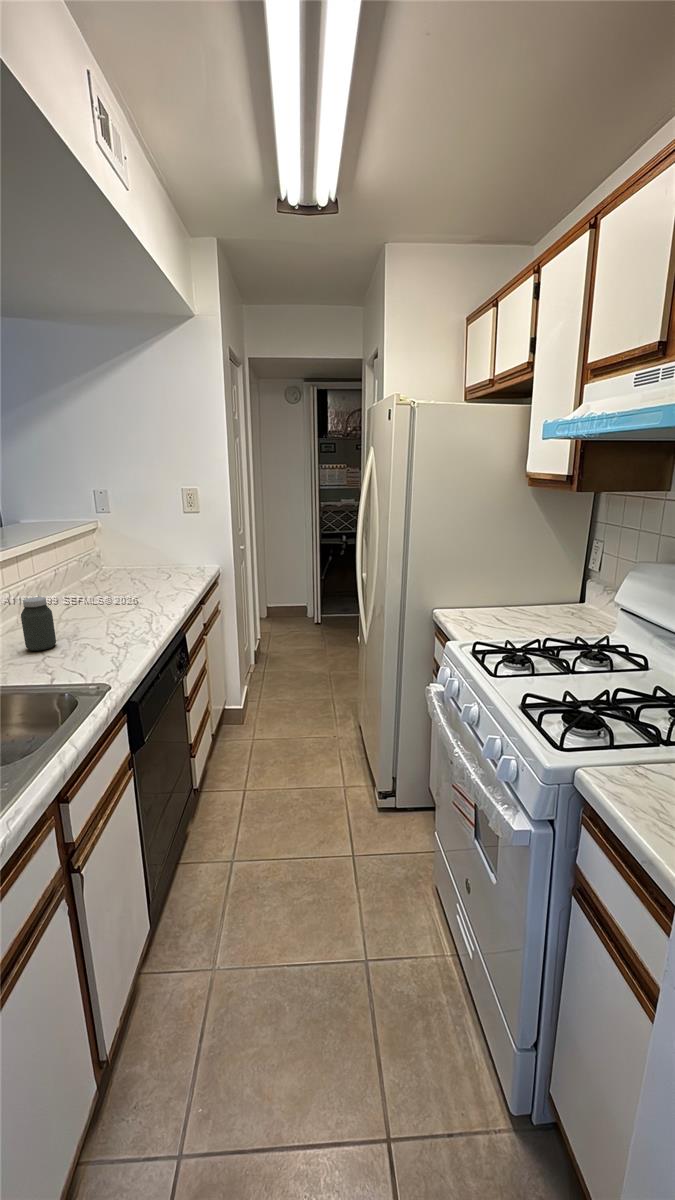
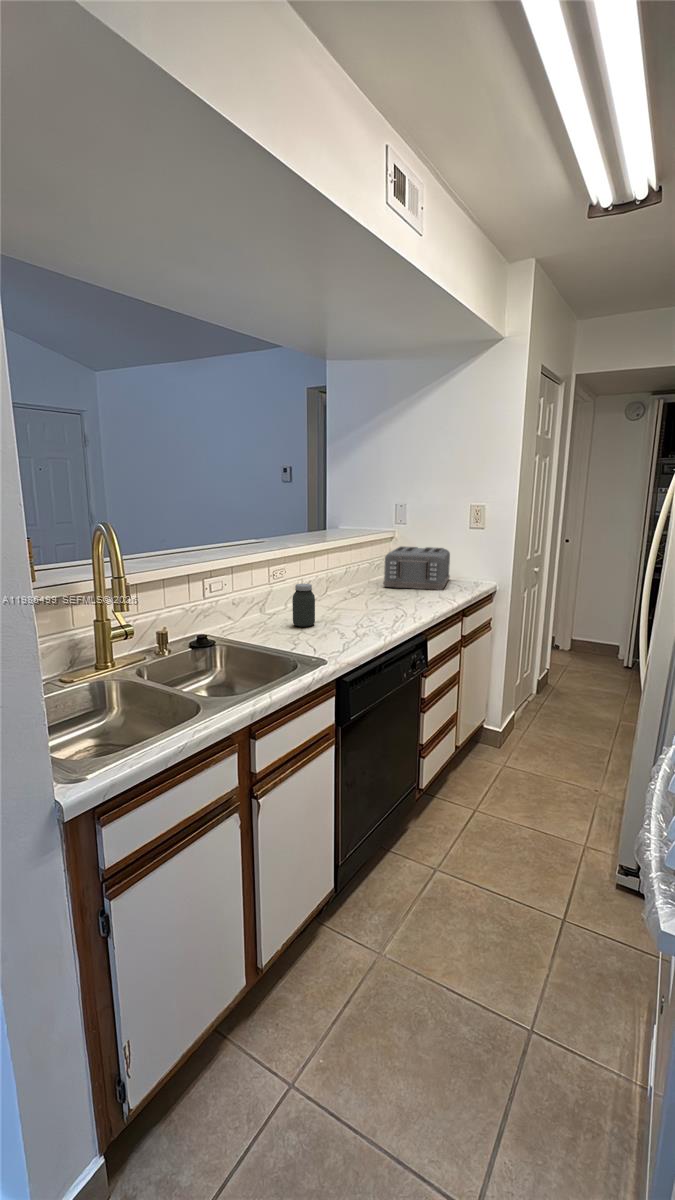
toaster: none [101,535,174,585] -> present [383,546,450,590]

